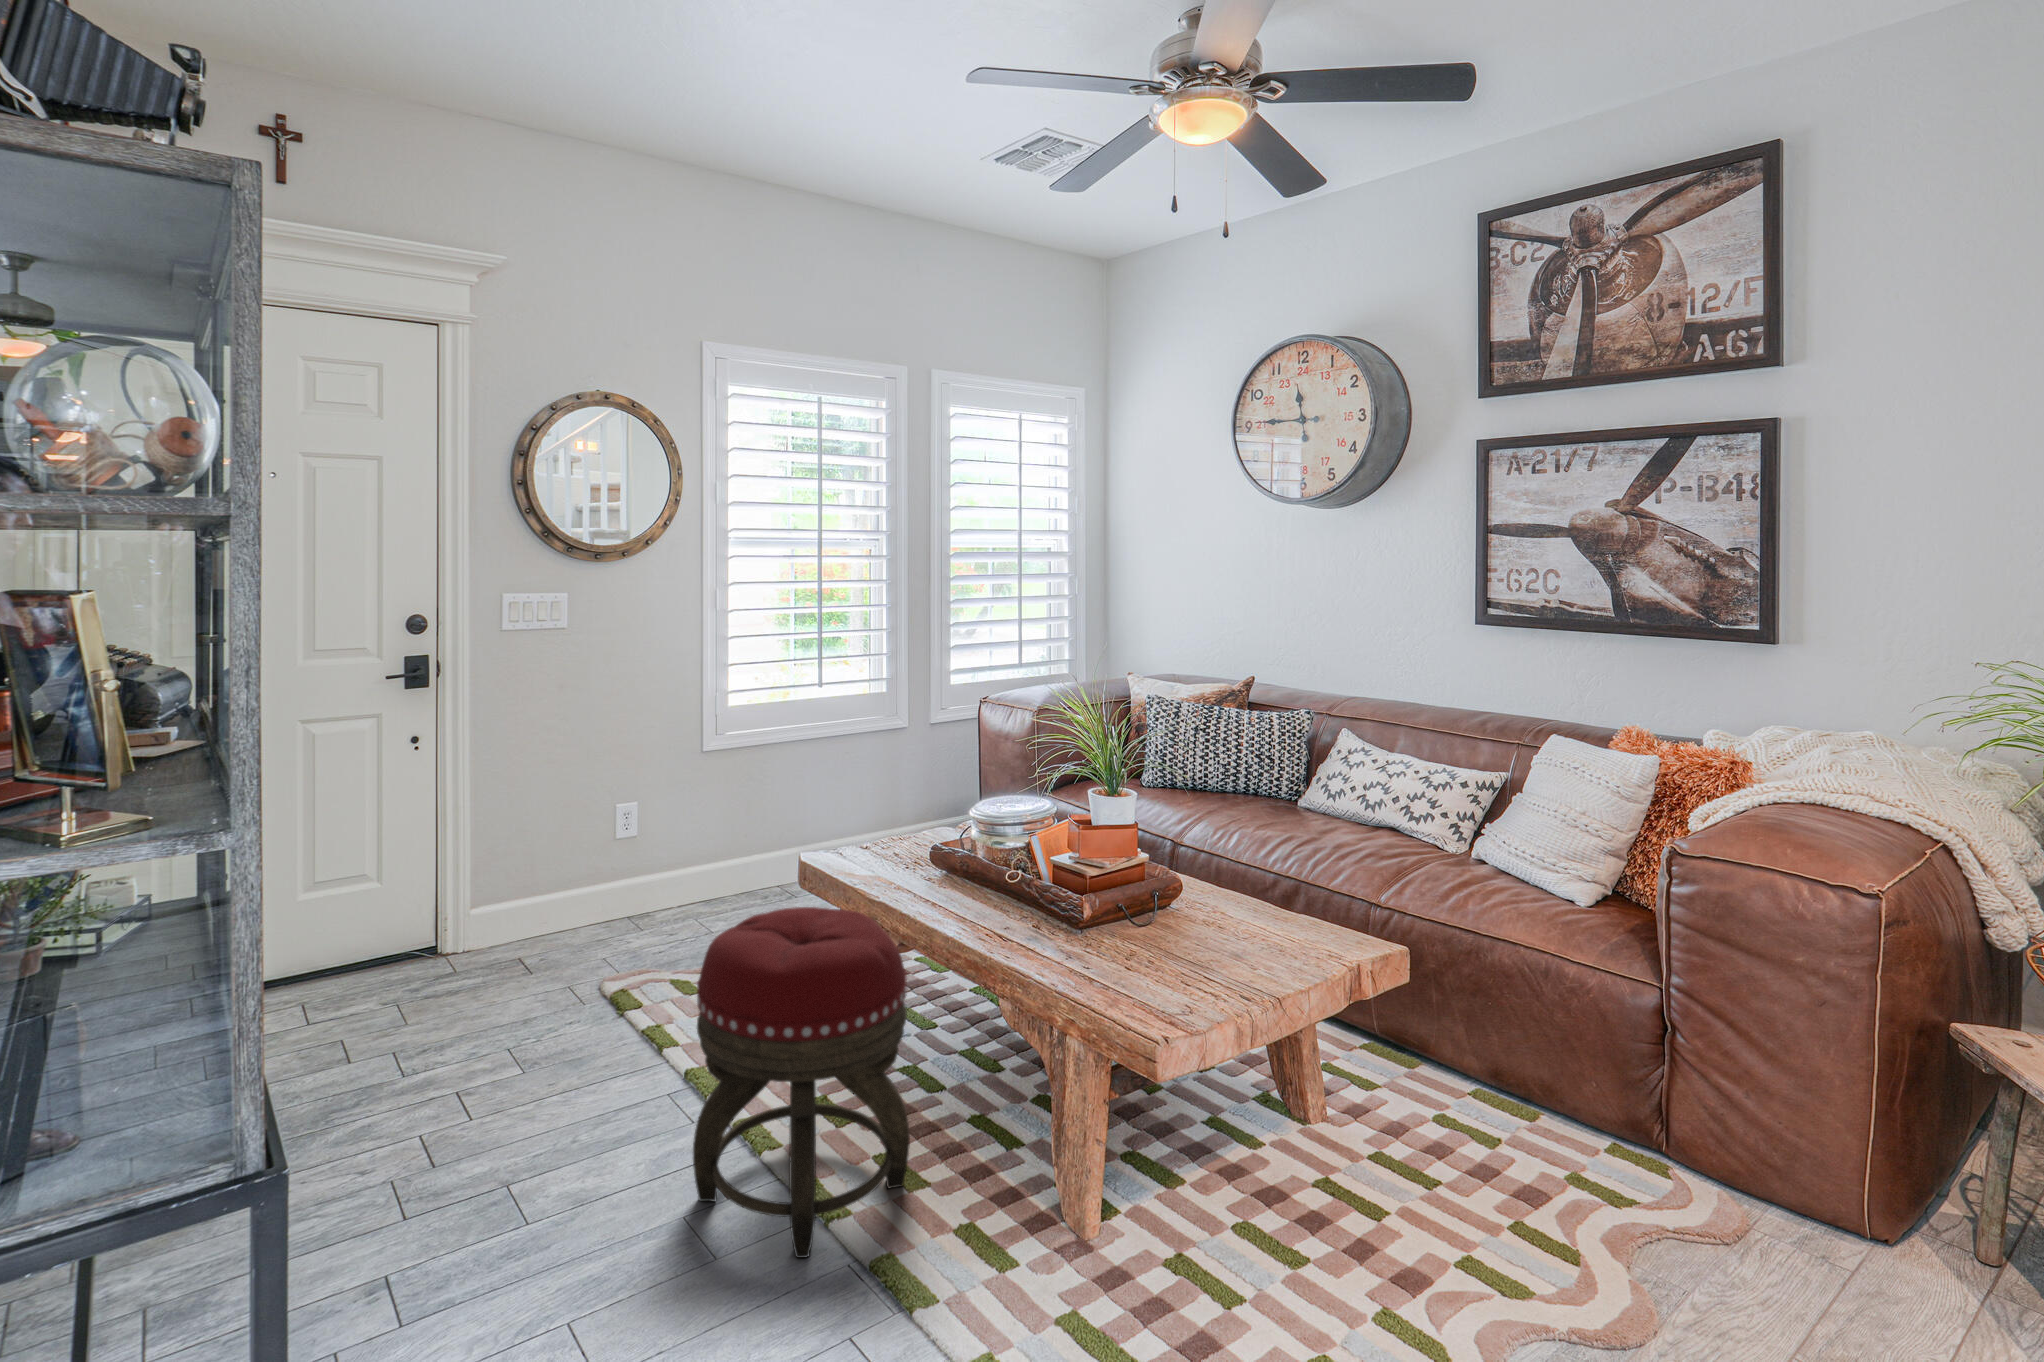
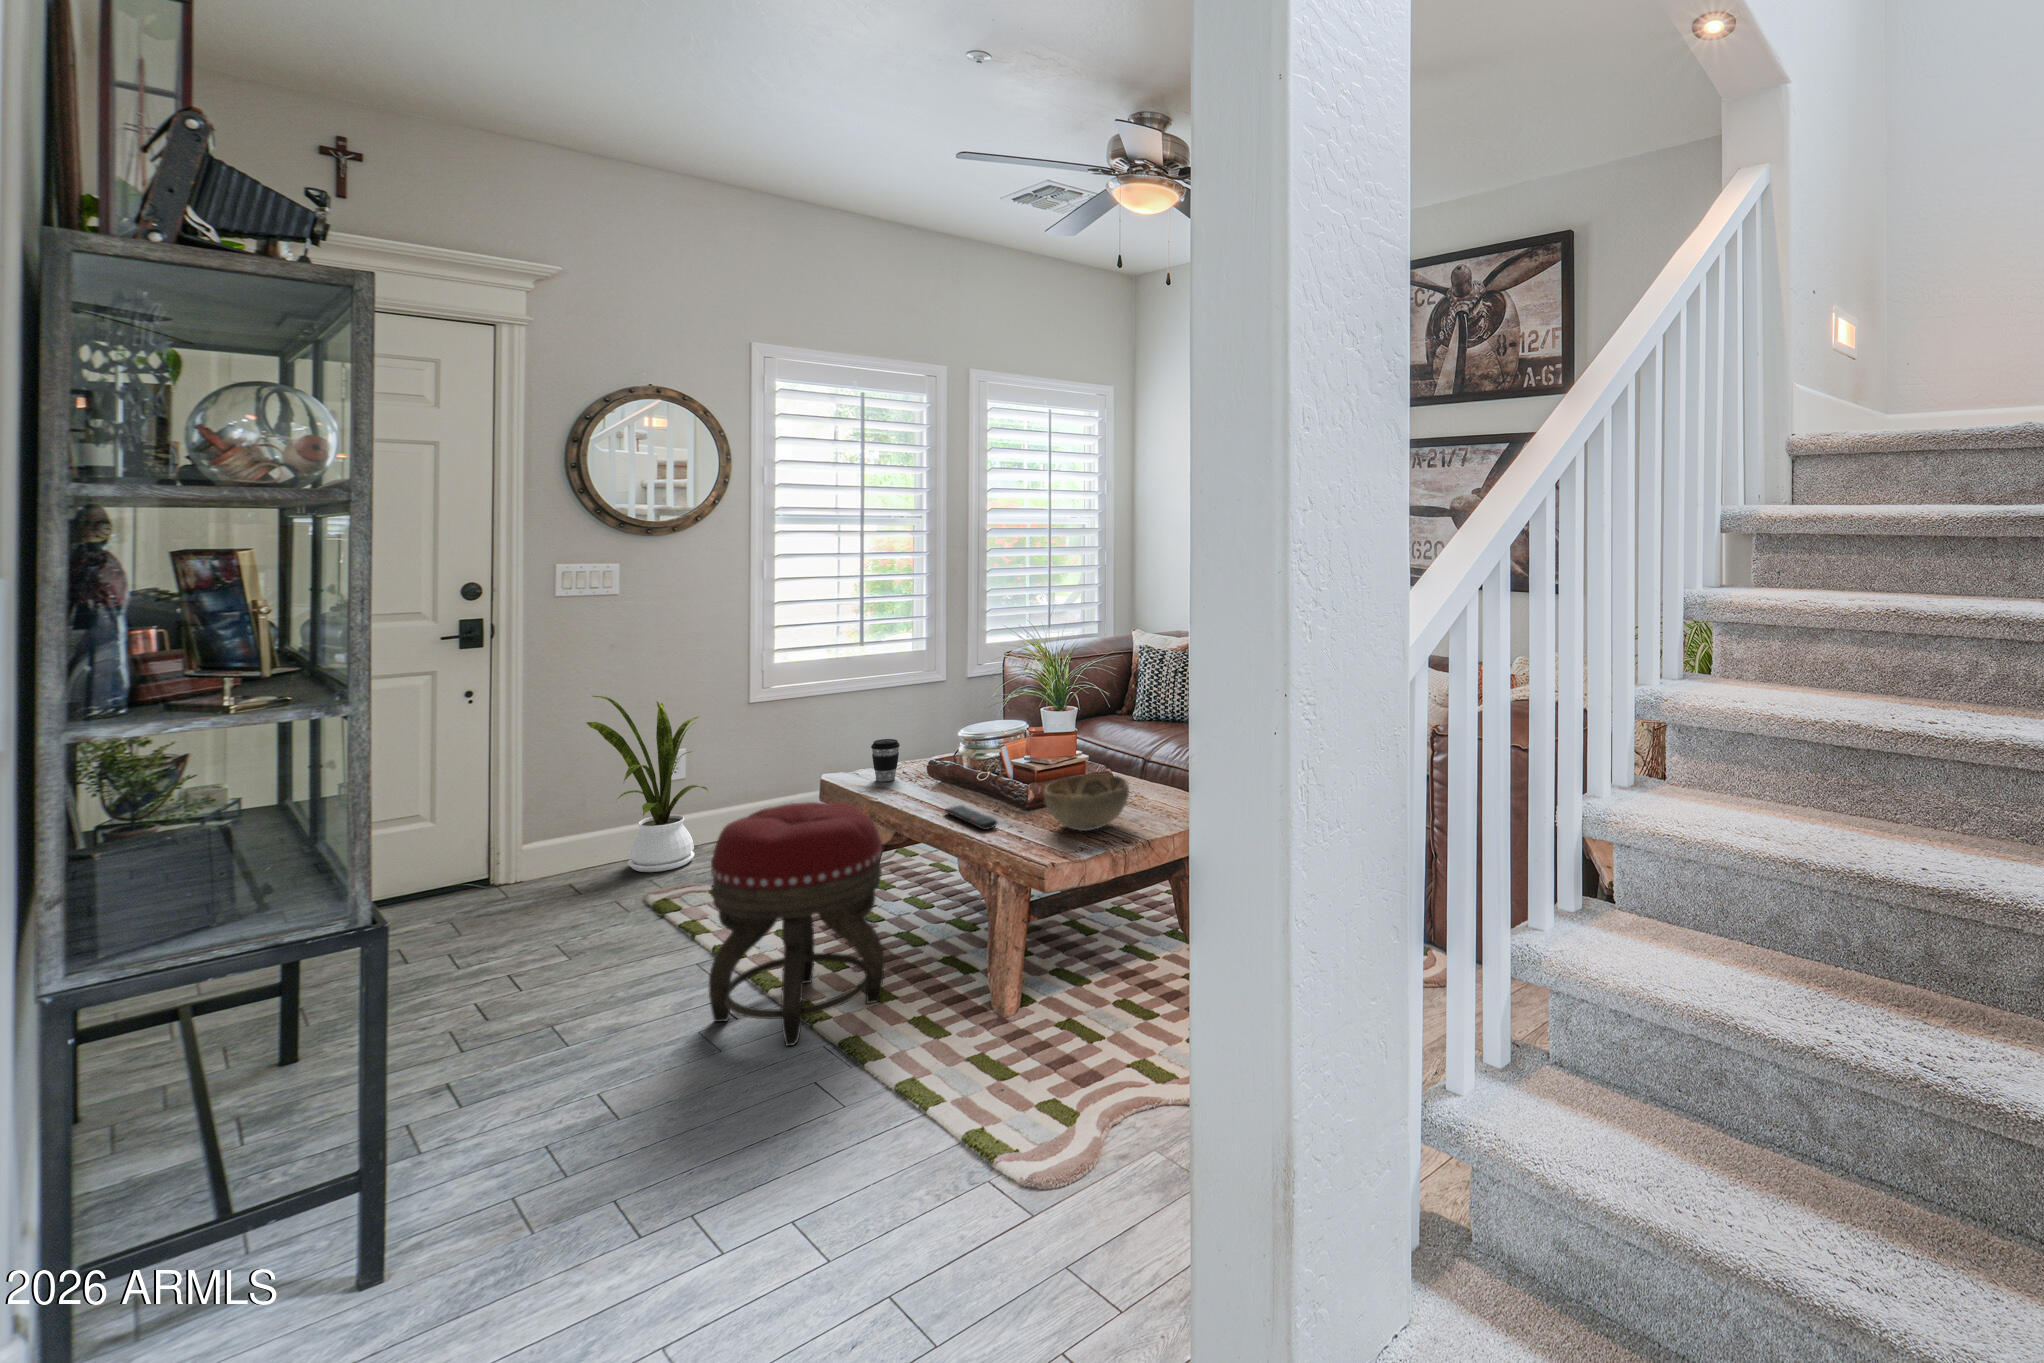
house plant: none [534,745,662,950] -> present [587,696,708,872]
coffee cup: none [864,814,897,869] -> present [871,739,900,781]
decorative bowl: none [1115,886,1235,970] -> present [1044,775,1129,831]
remote control: none [973,916,1054,960] -> present [944,805,997,830]

